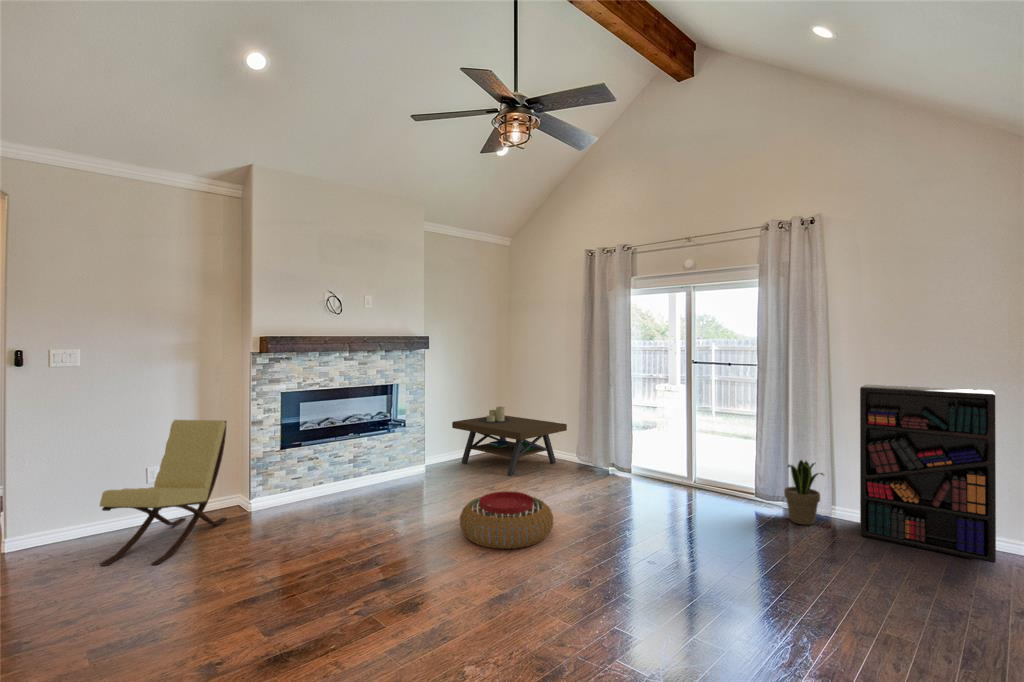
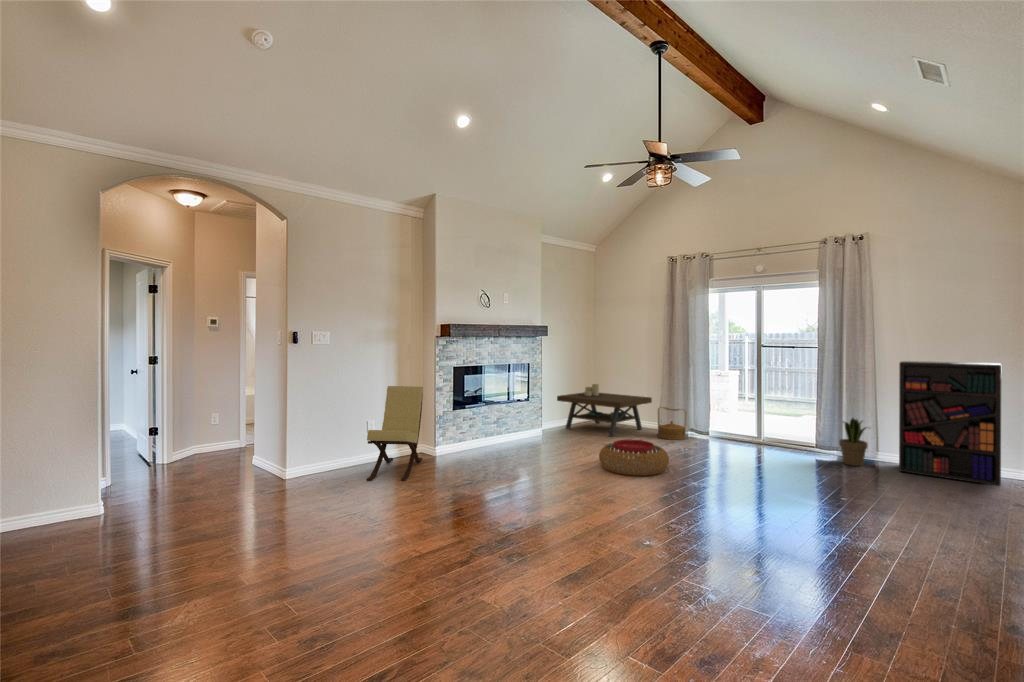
woven basket: none [569,437,603,480] -> present [658,407,687,440]

